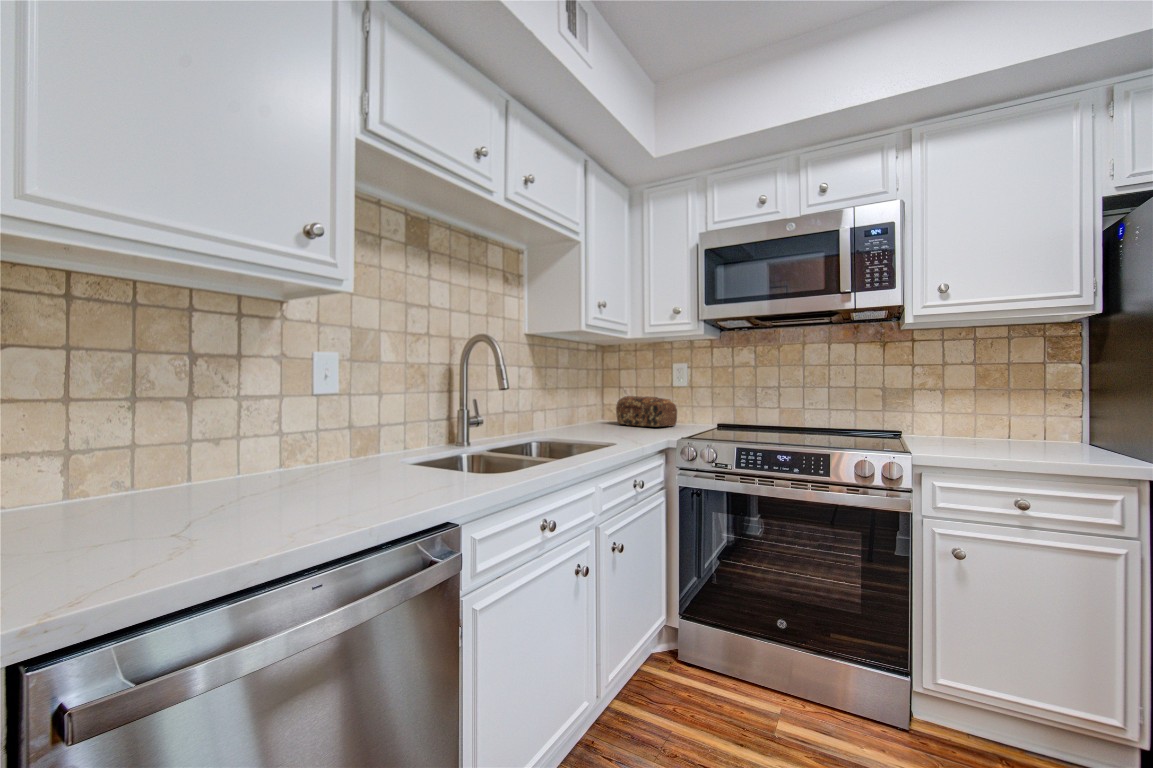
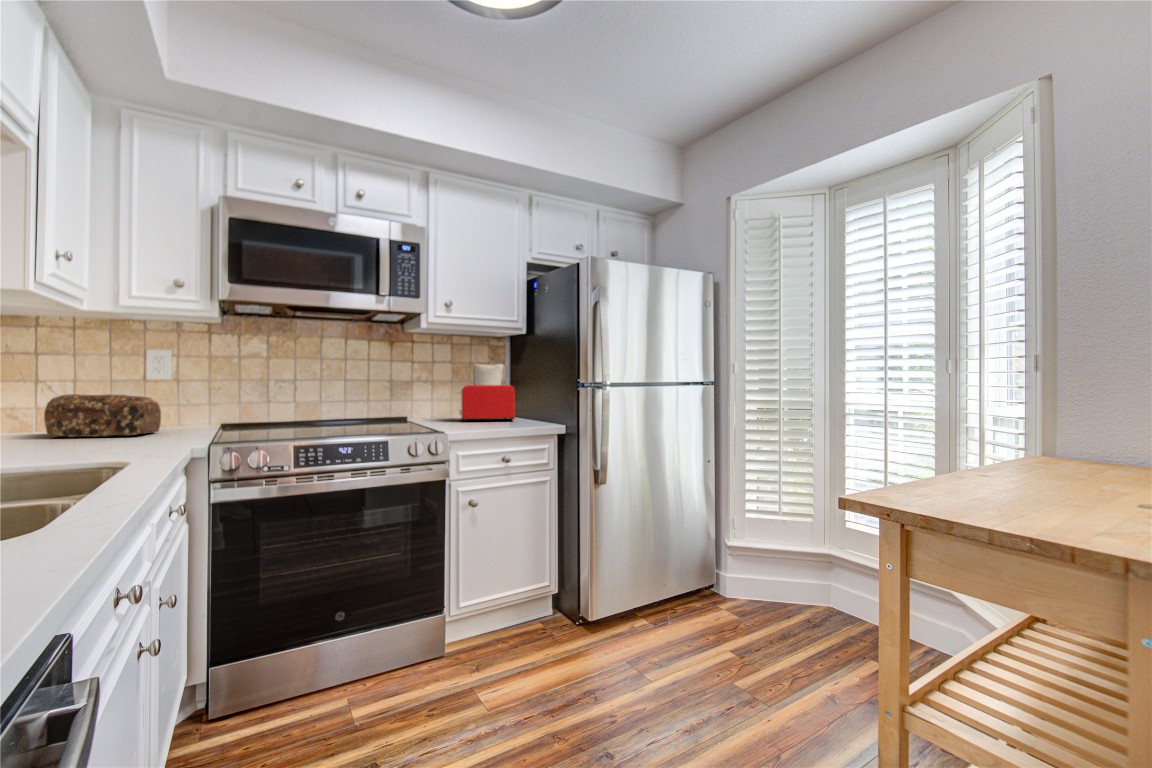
toaster: none [966,364,1068,447] -> present [457,363,515,422]

